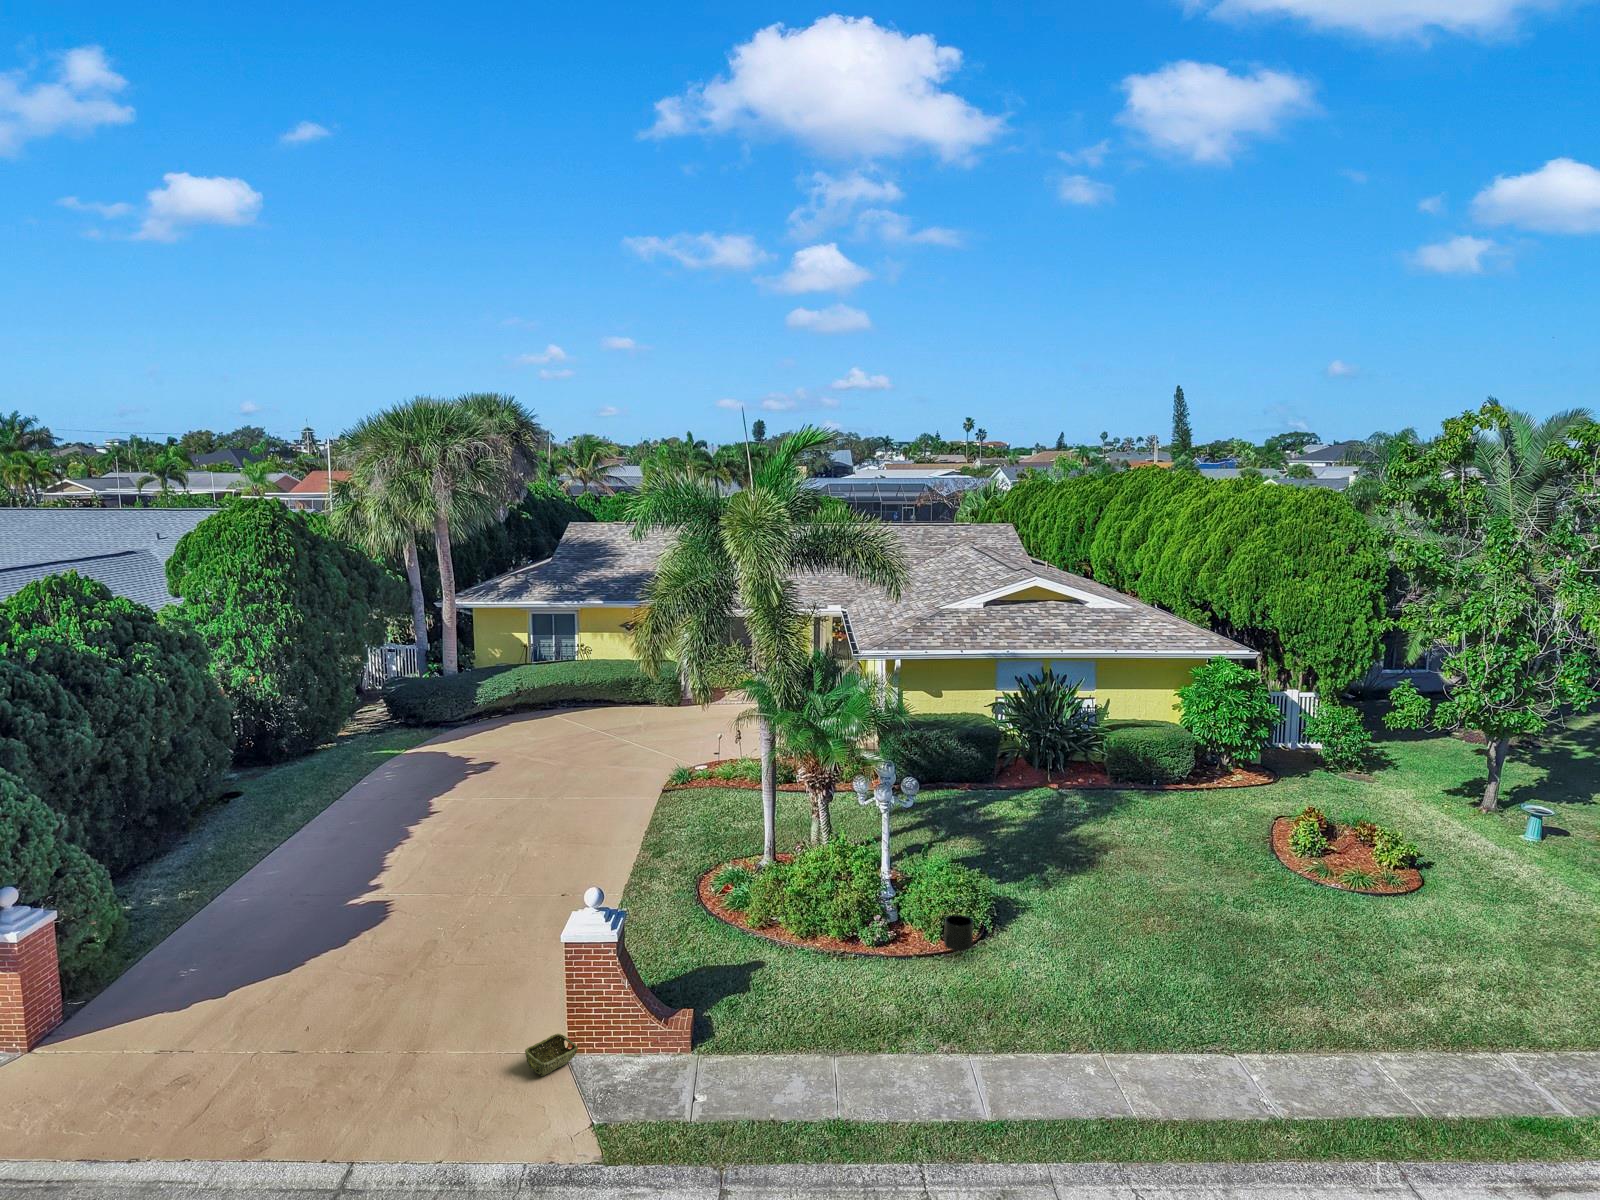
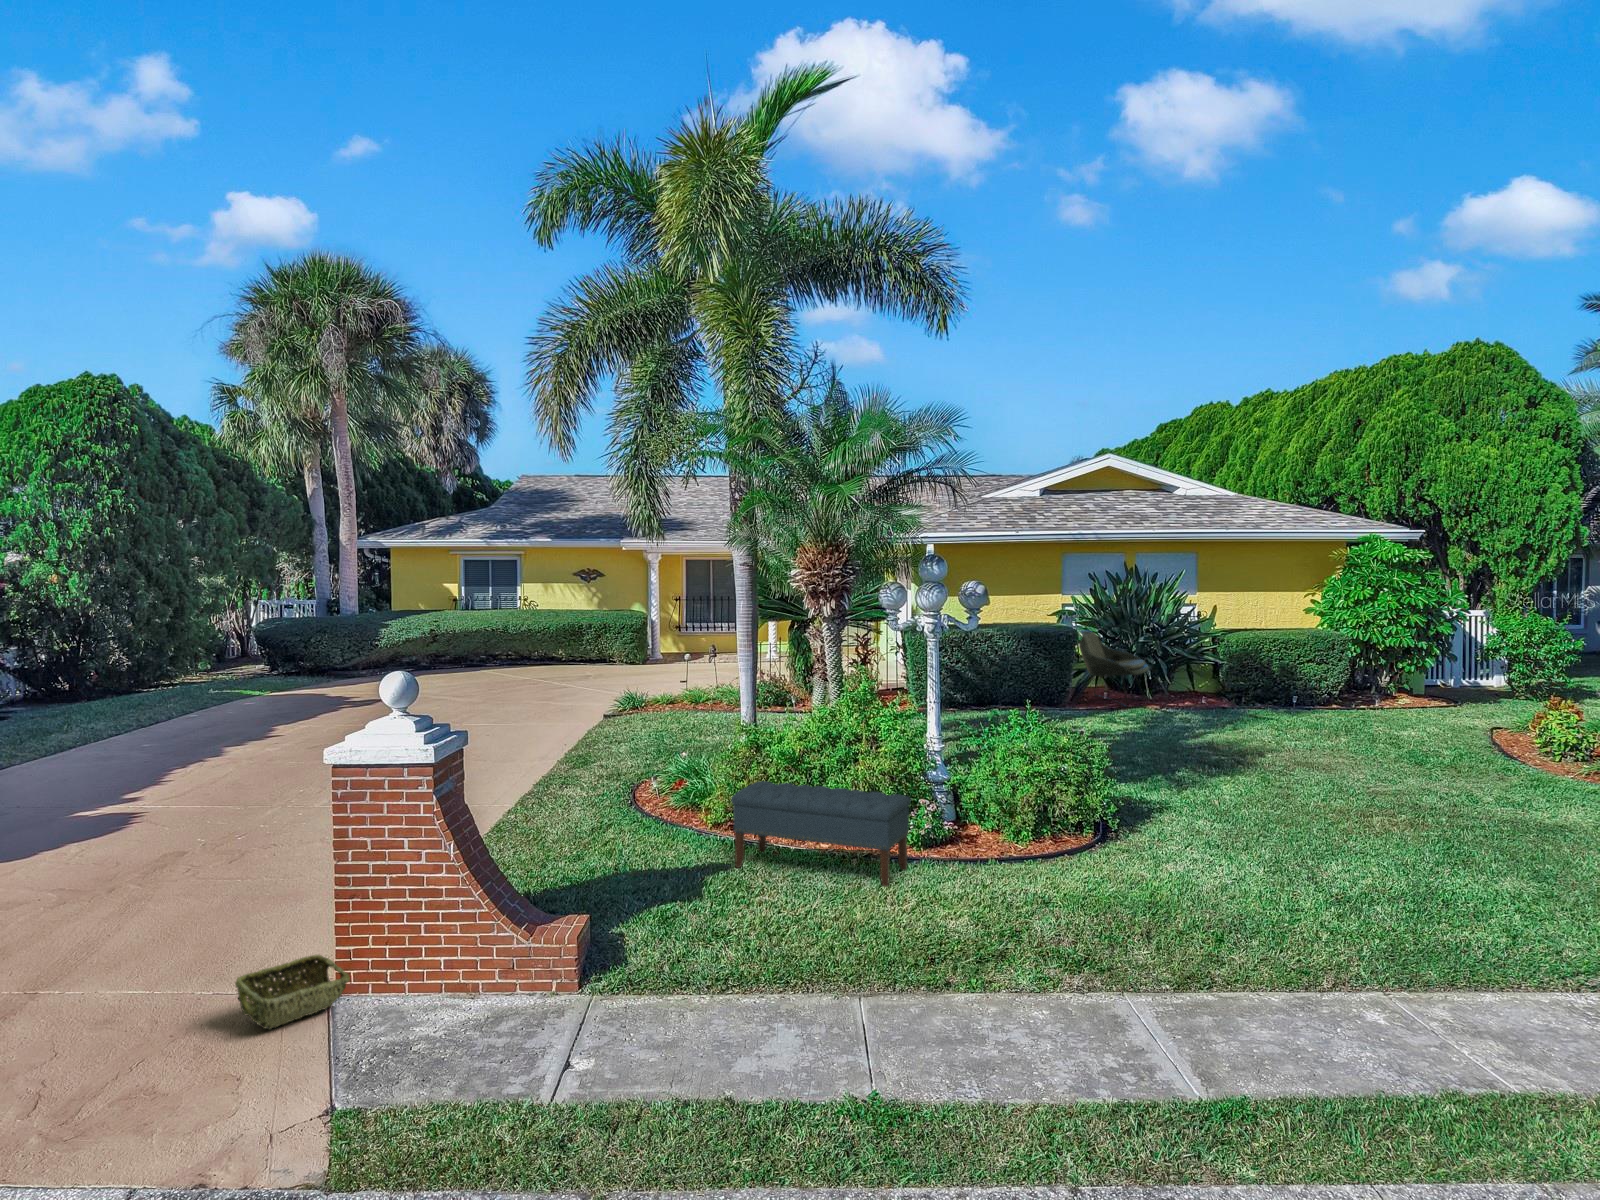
lounge chair: none [997,729,1050,790] -> present [1078,630,1149,707]
bench: none [763,904,868,977] -> present [731,781,910,887]
planter: present [944,915,973,955] -> none [1042,791,1093,868]

